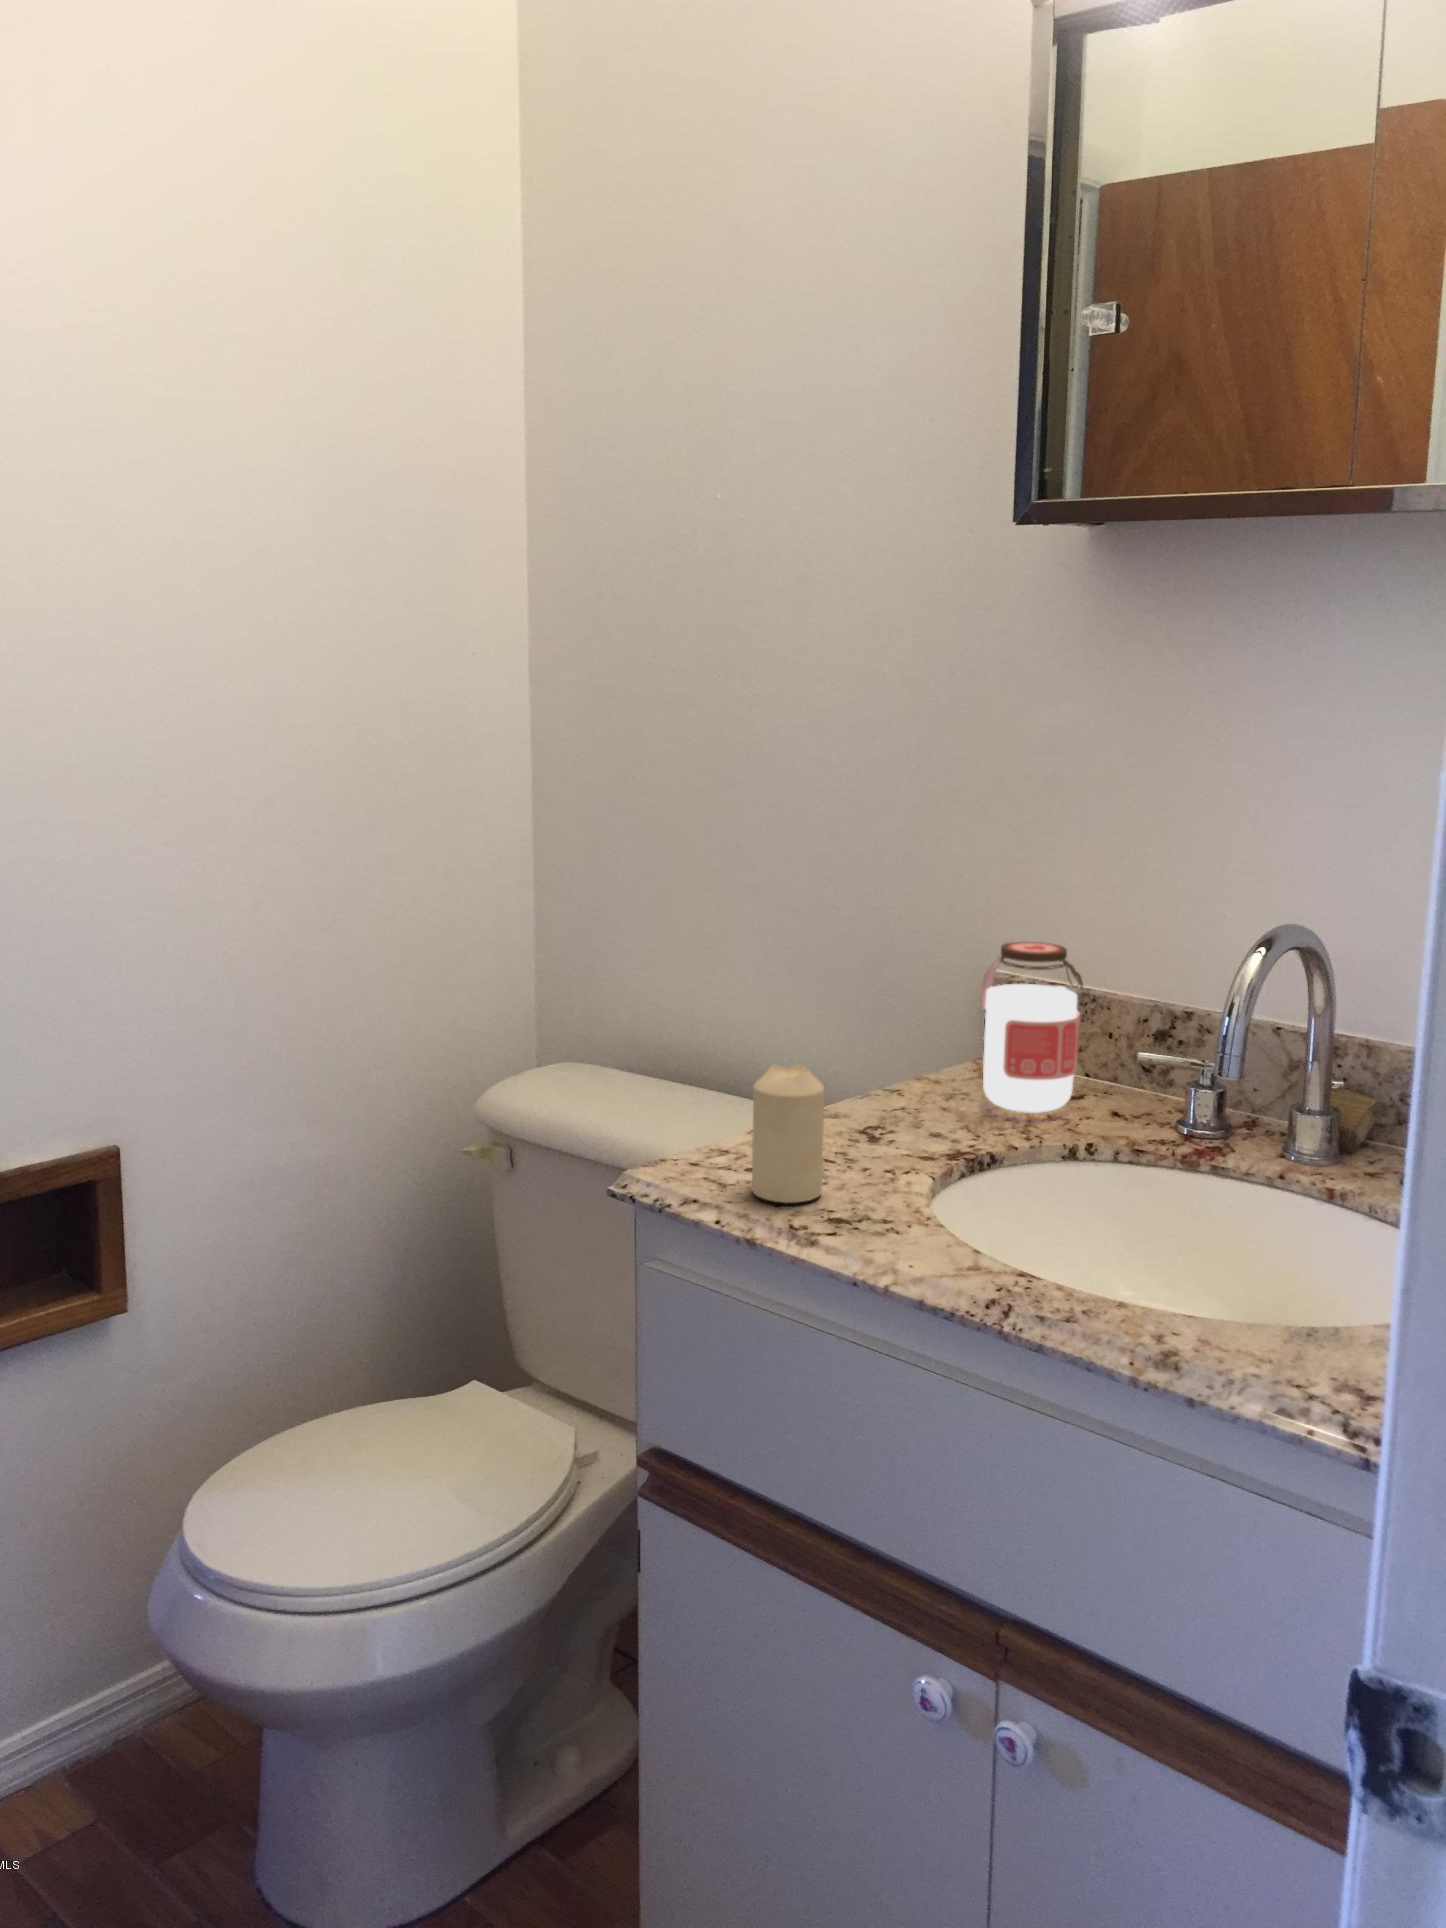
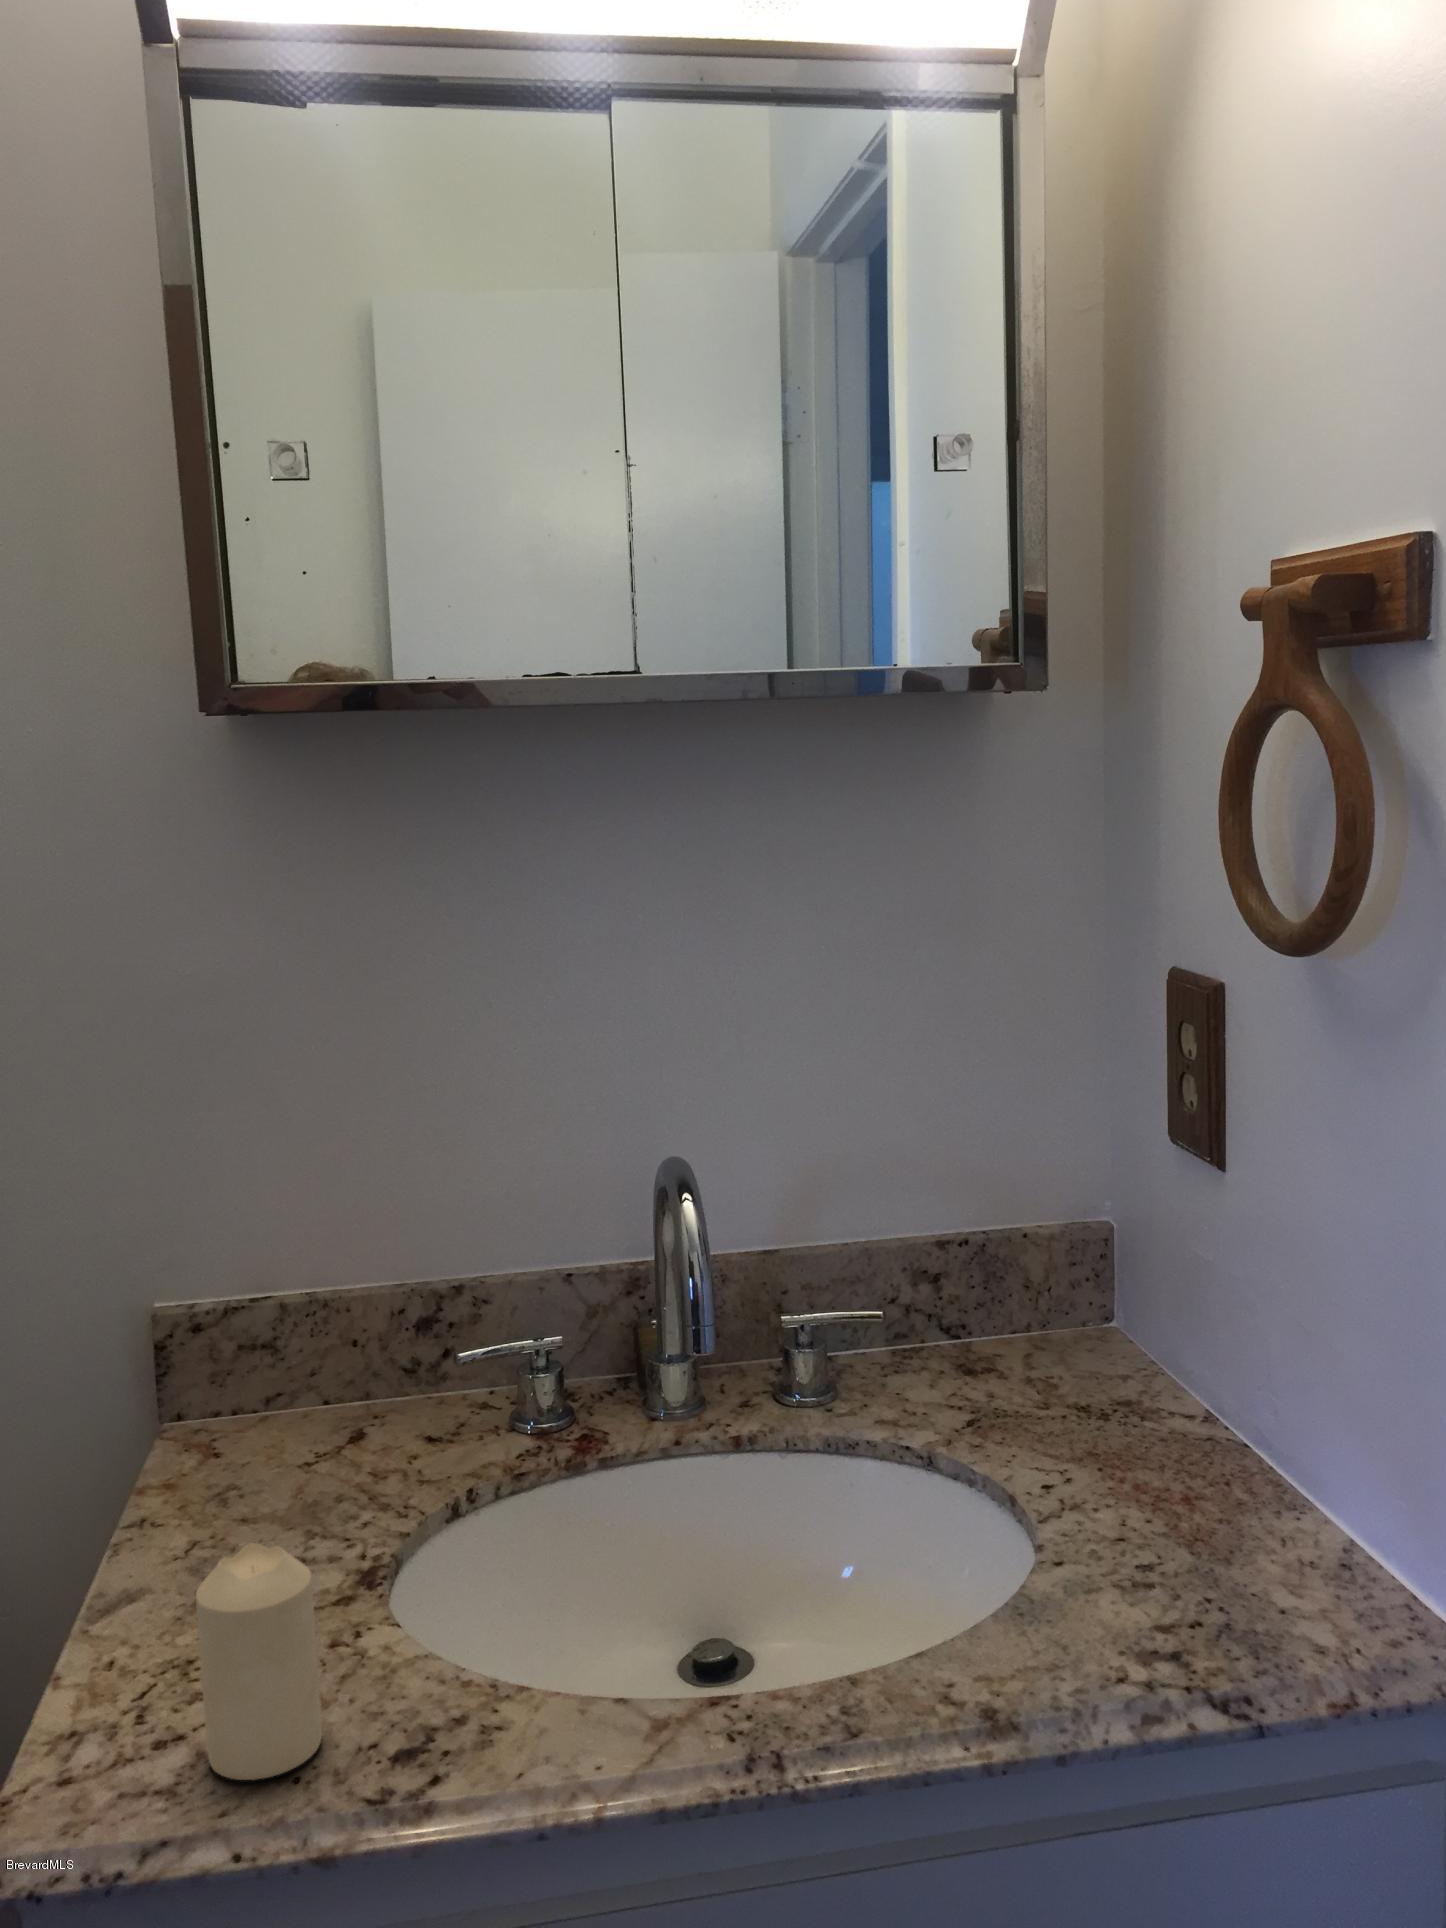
jar: present [982,942,1084,1113] -> none [249,1250,390,1490]

